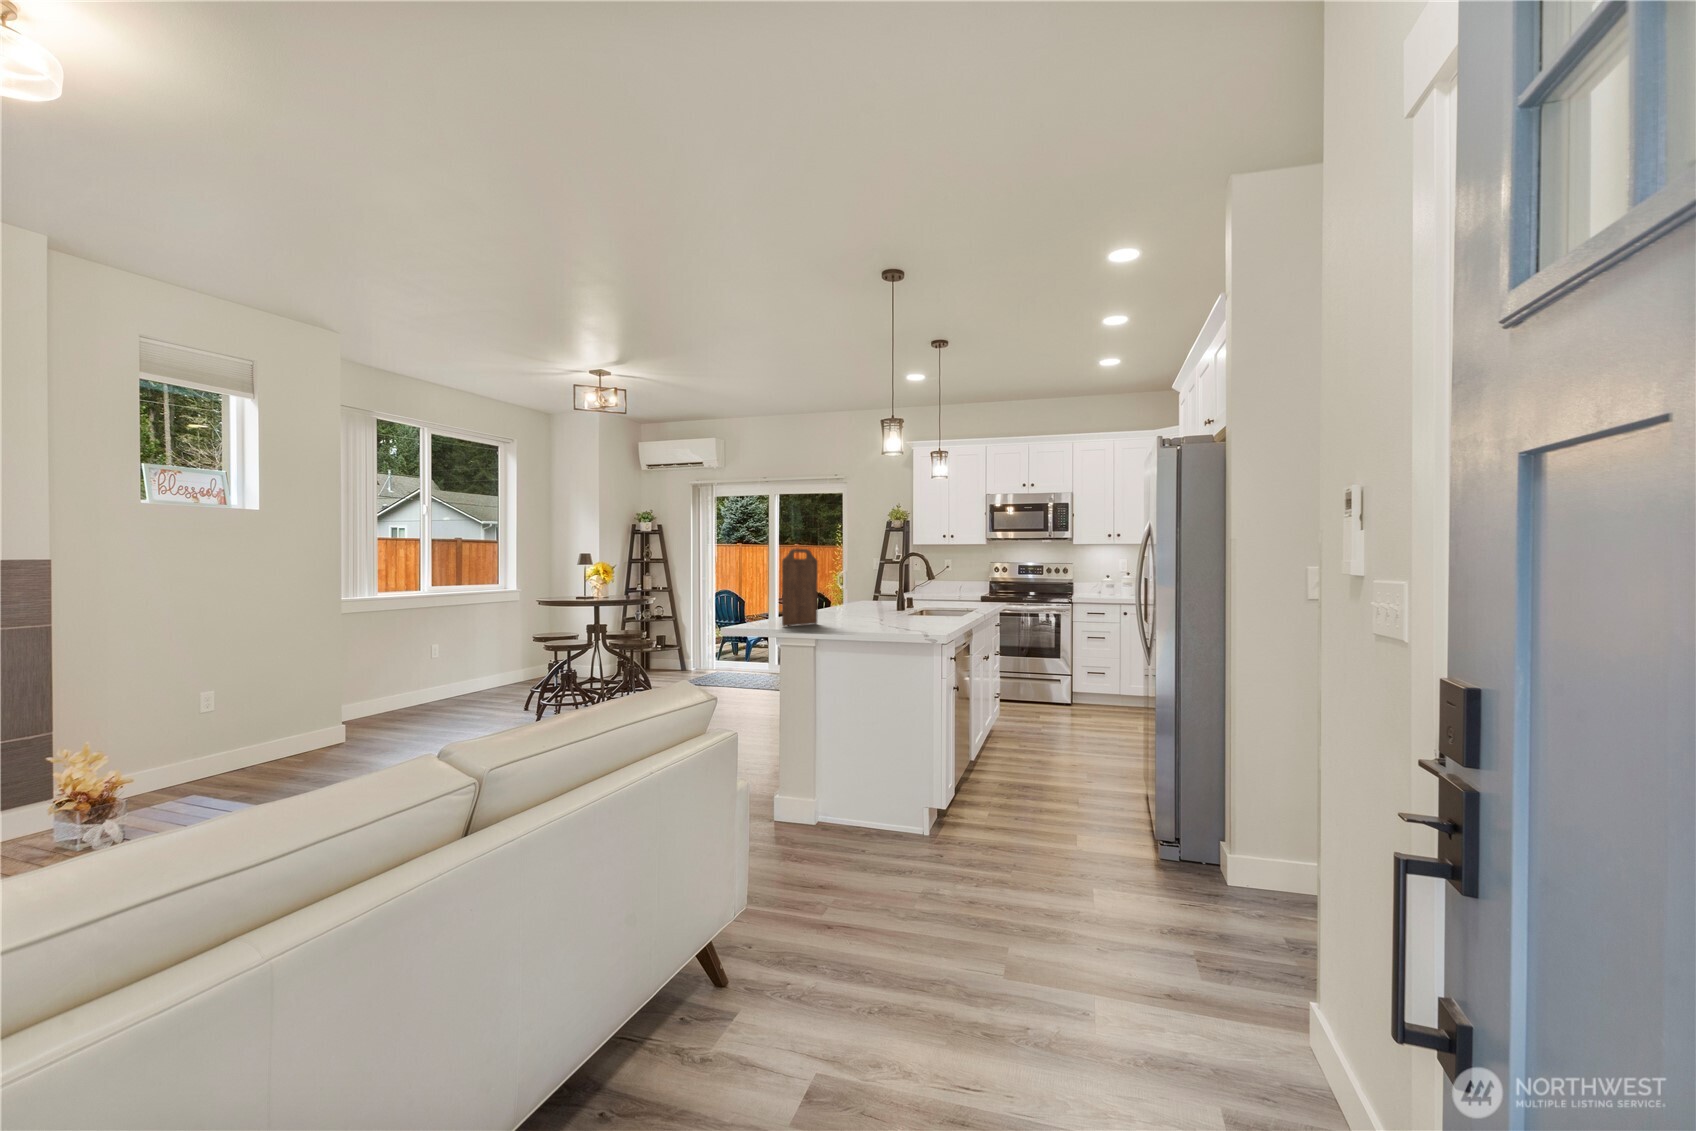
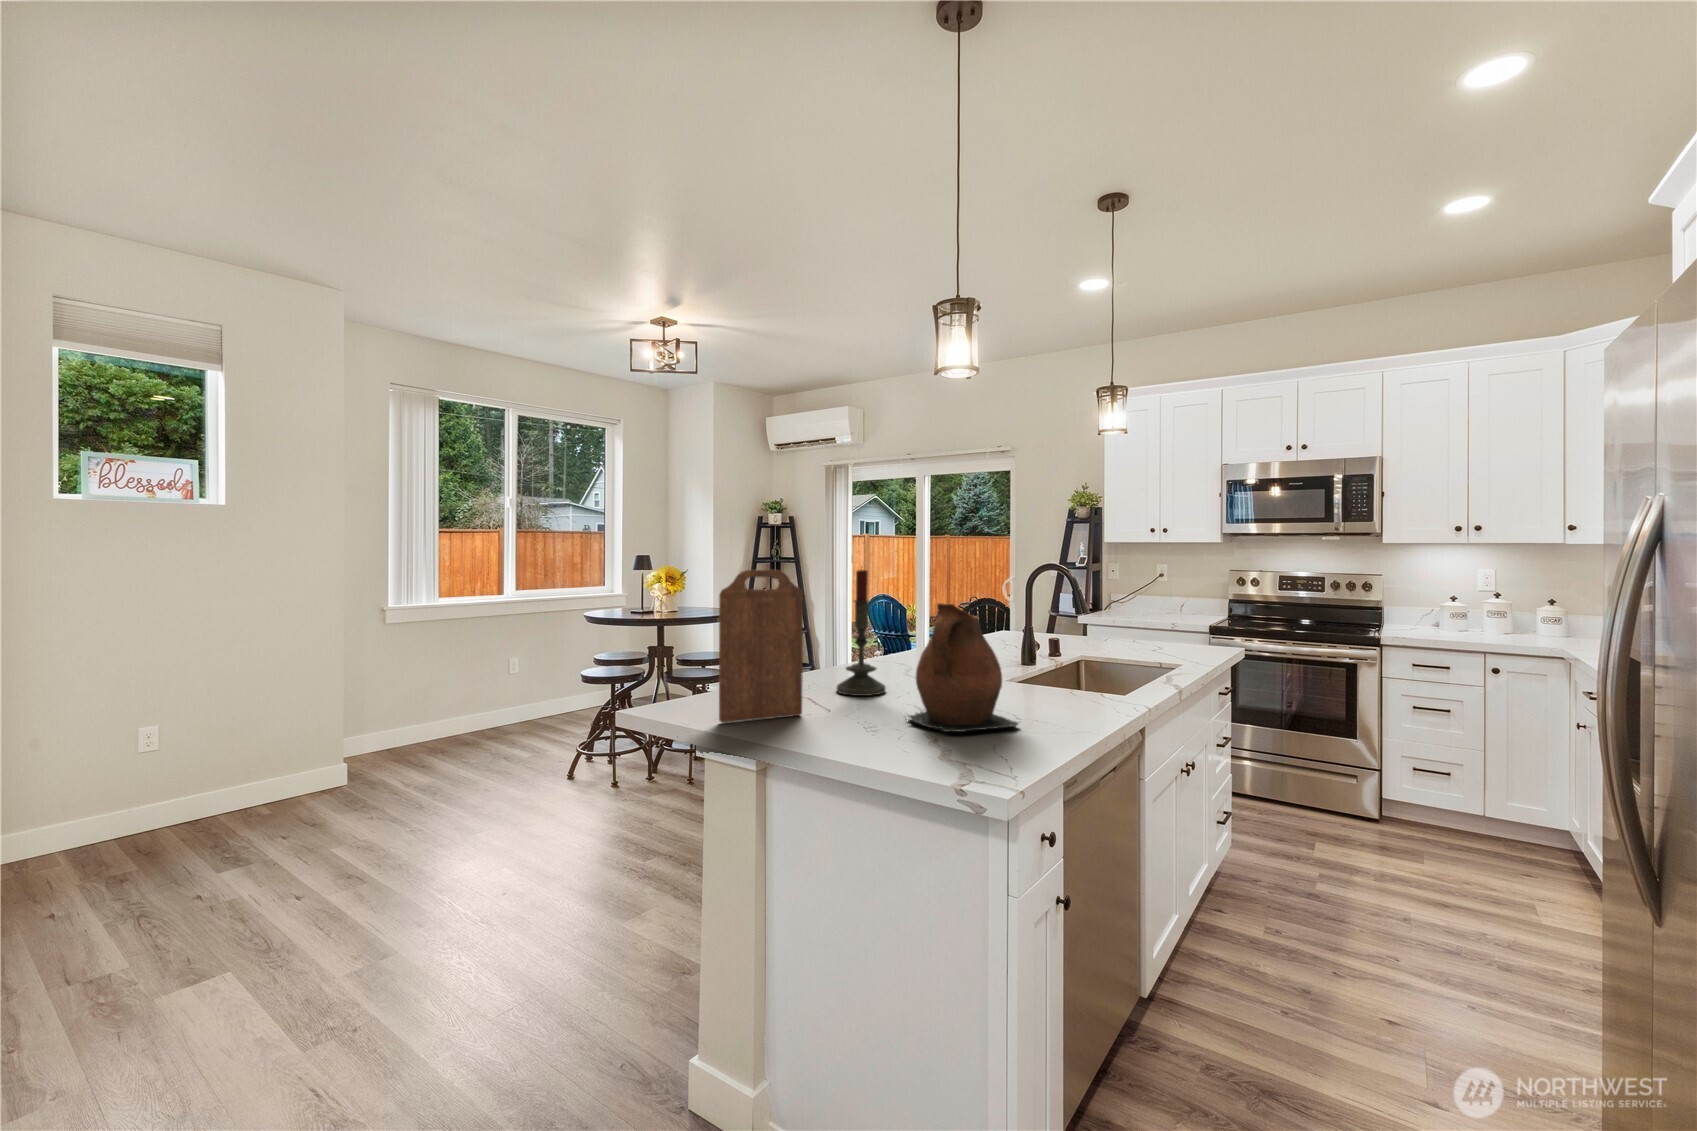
candle: none [816,550,842,619] -> present [837,570,886,696]
ceramic pitcher: none [868,564,924,624] -> present [908,603,1018,732]

